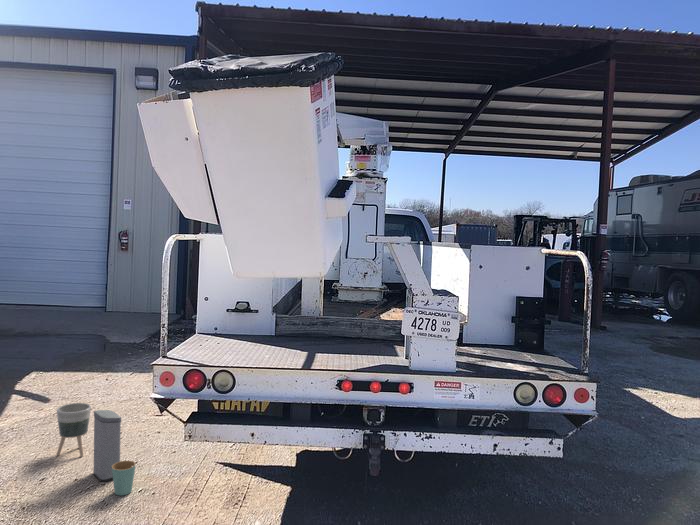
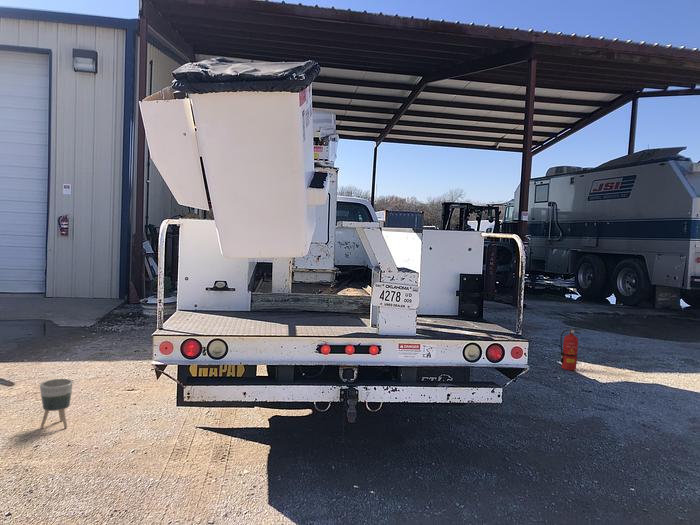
fire extinguisher: none [644,360,670,409] -> present [560,328,581,370]
trash can: present [94,410,136,495] -> none [82,383,127,458]

